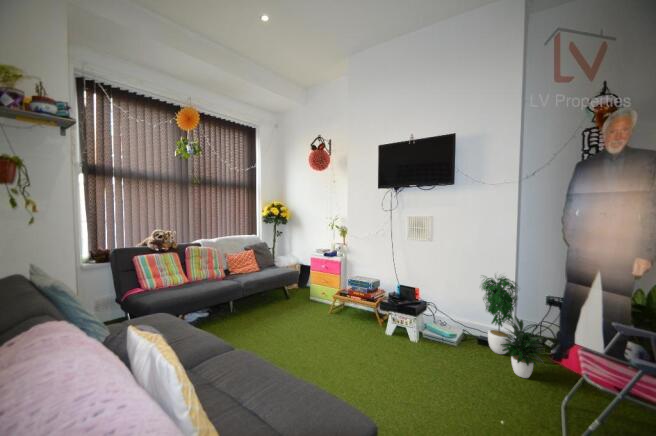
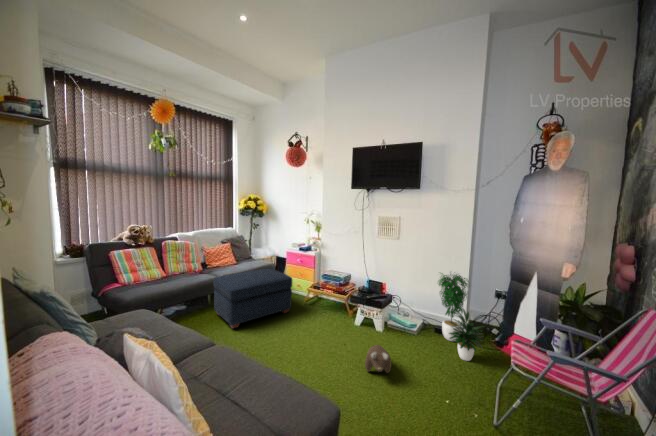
ottoman: none [236,274,317,337] -> present [213,269,292,328]
plush toy: none [405,357,437,391] -> present [365,345,392,373]

